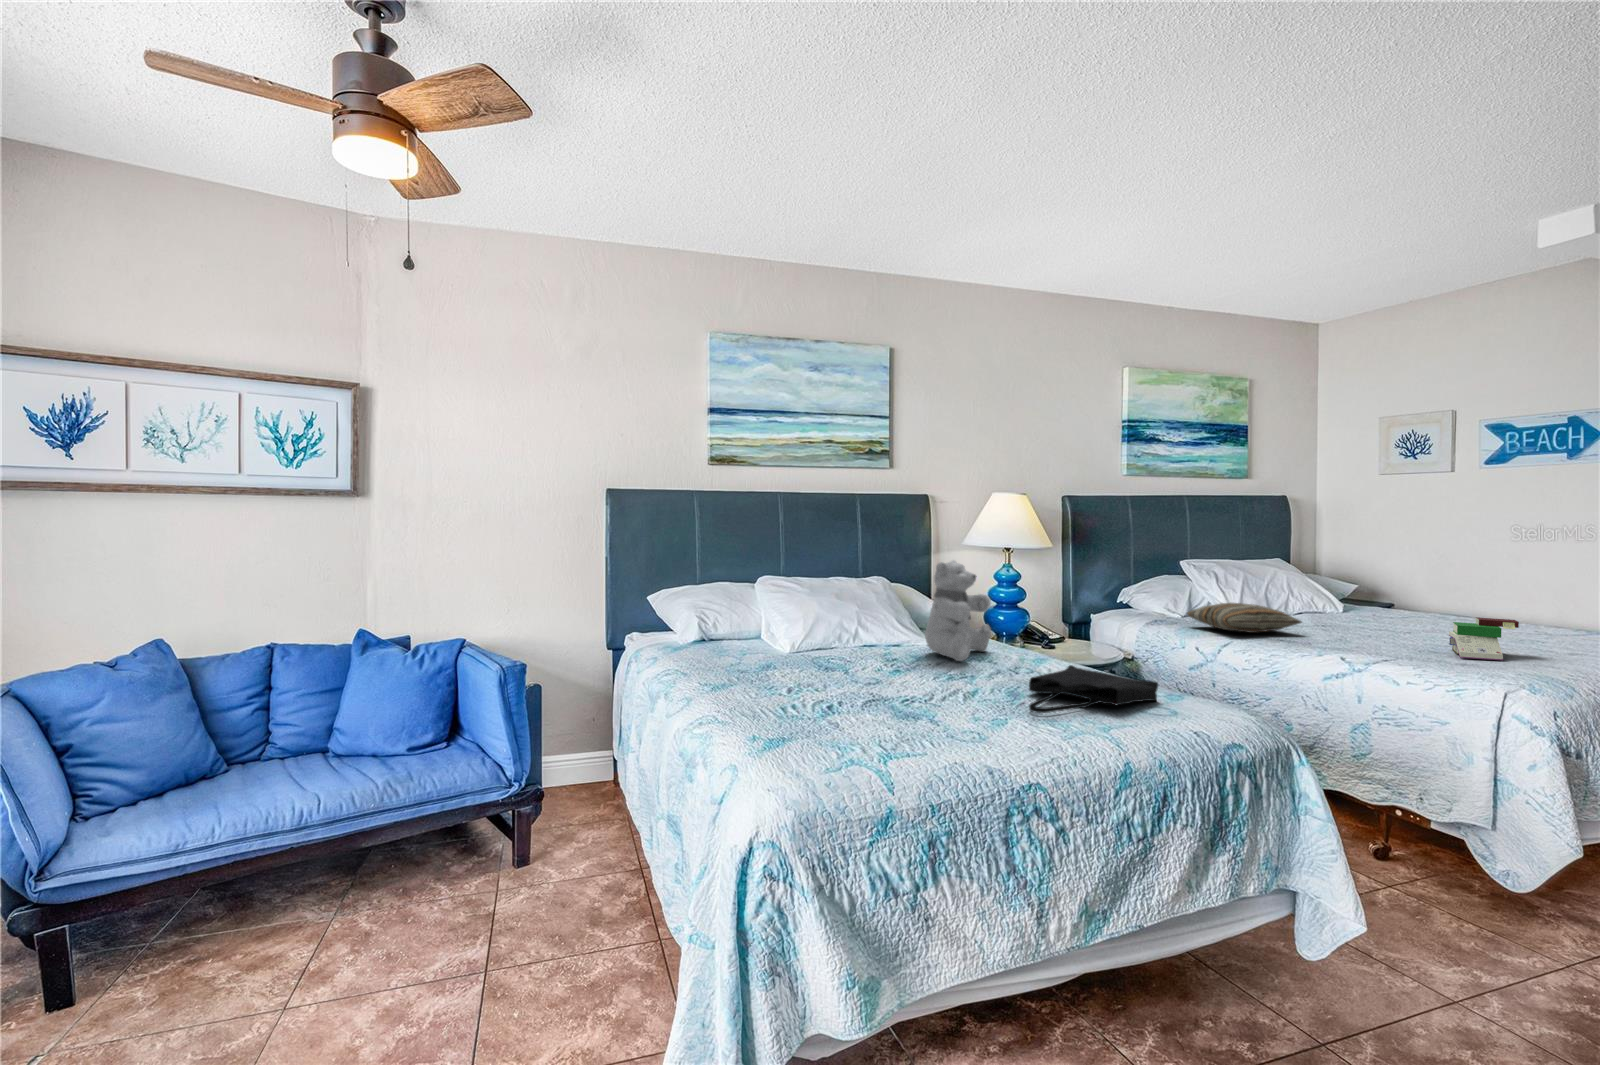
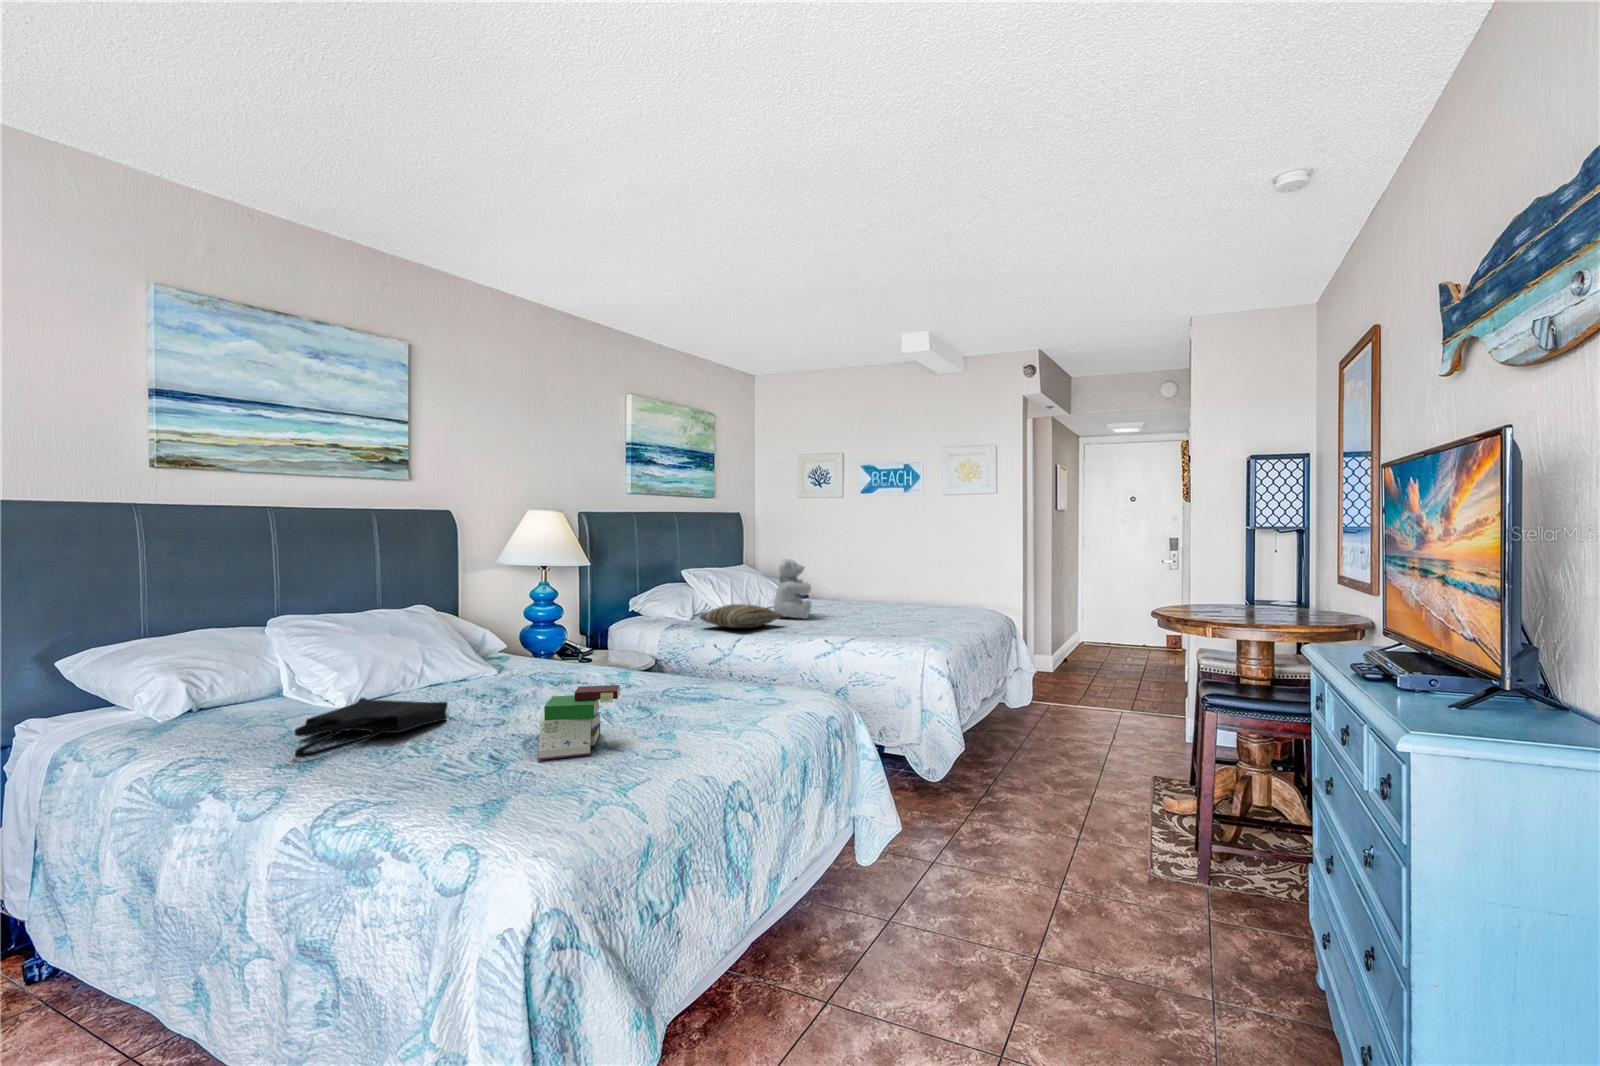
teddy bear: present [925,560,991,661] -> present [774,559,811,619]
book: present [1449,617,1519,660] -> present [538,685,620,760]
tote bag: present [1029,665,1158,713] -> present [295,697,448,758]

